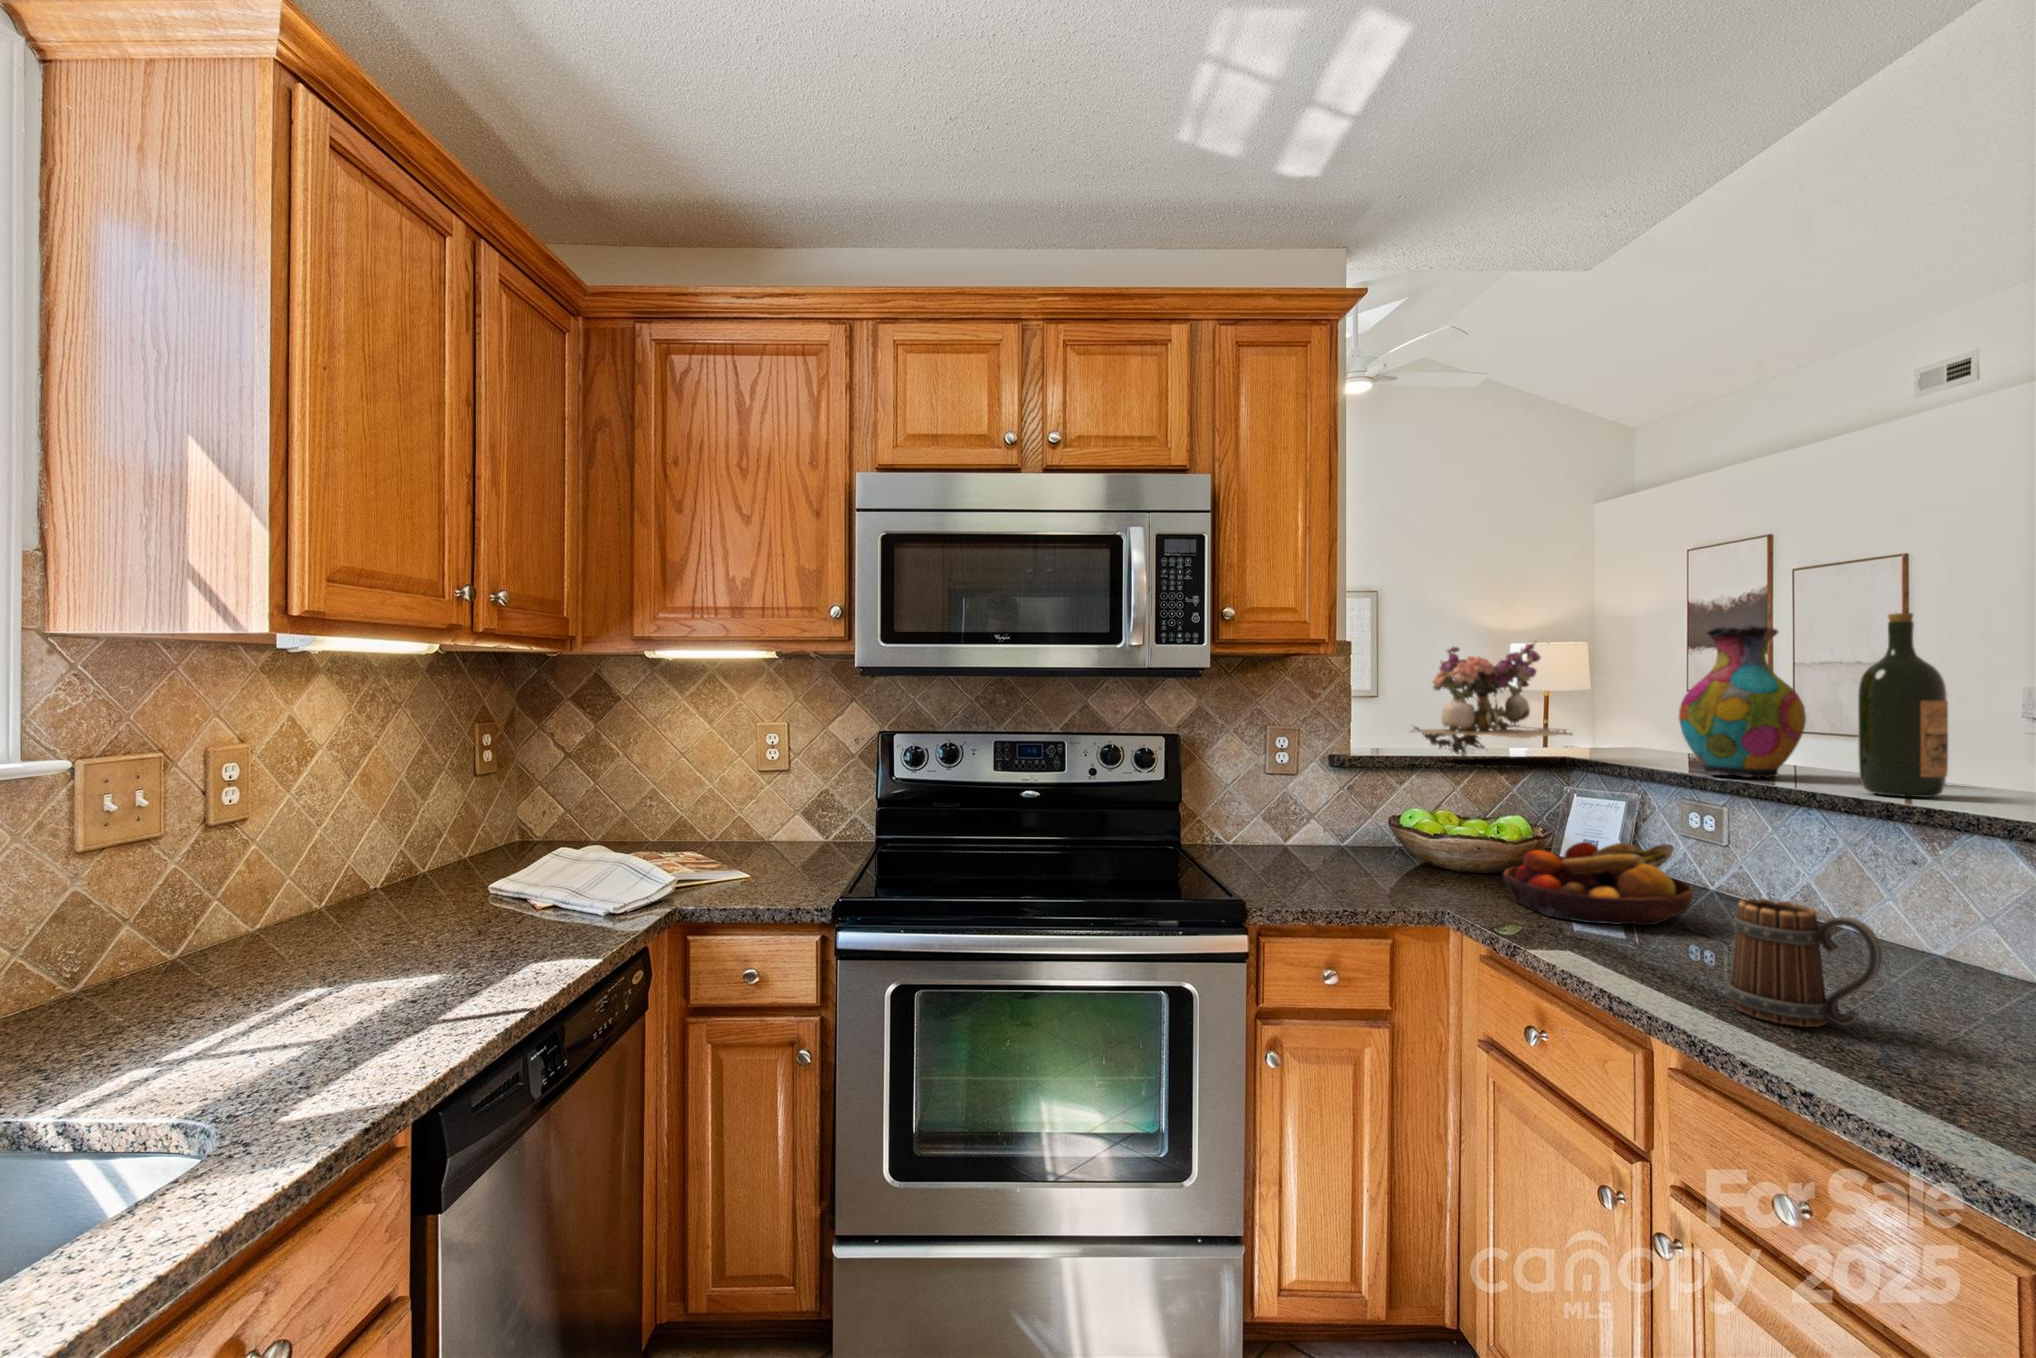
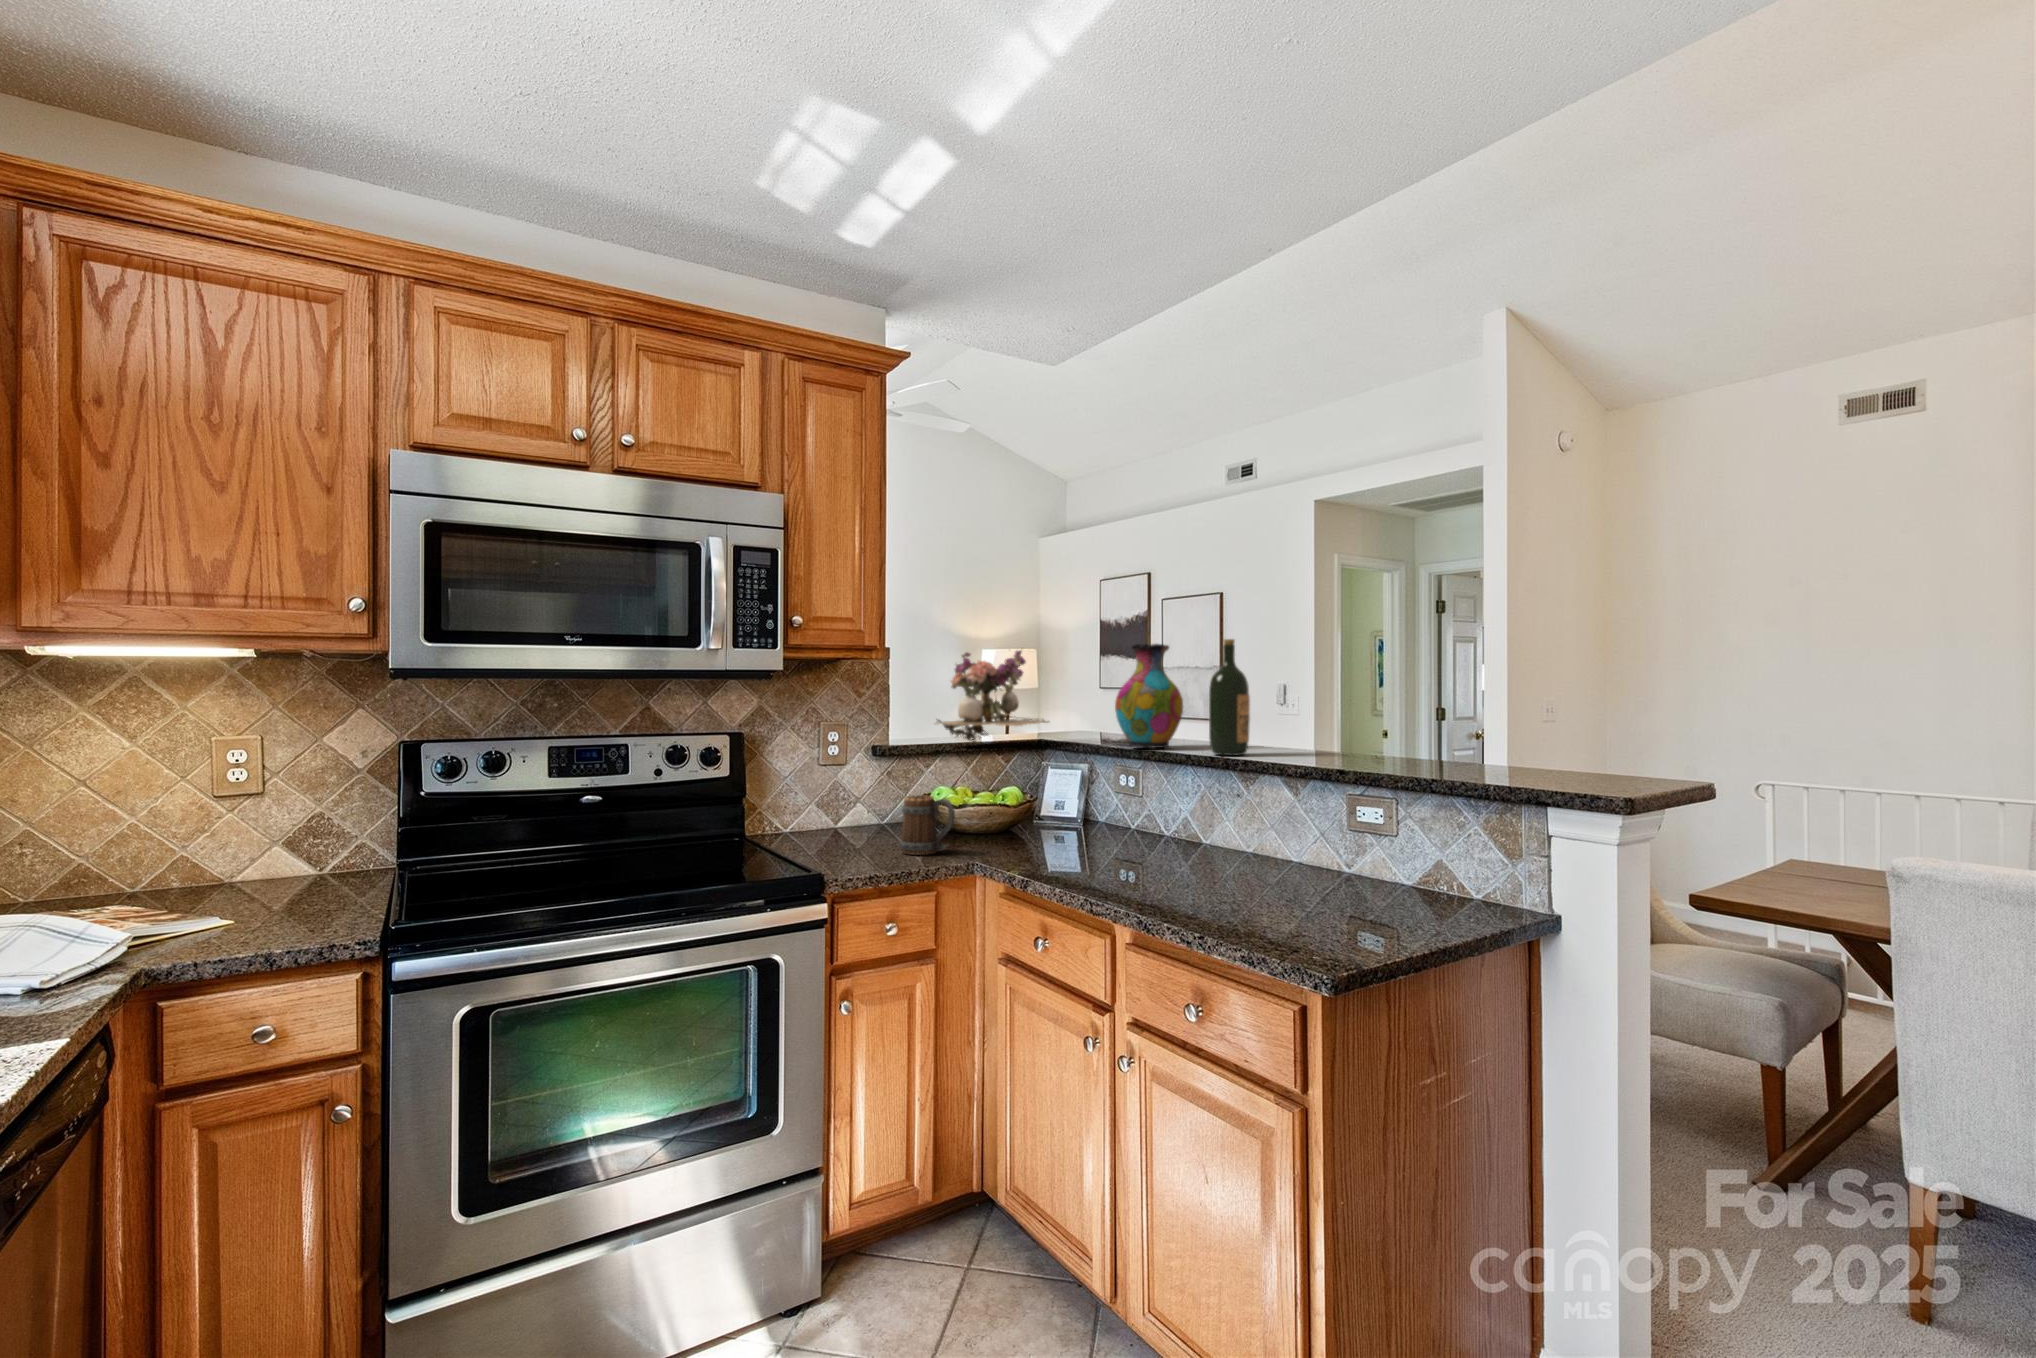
fruit bowl: present [1503,842,1693,925] -> none [1012,798,1126,858]
mug: present [1726,898,1882,1027] -> present [900,795,955,855]

